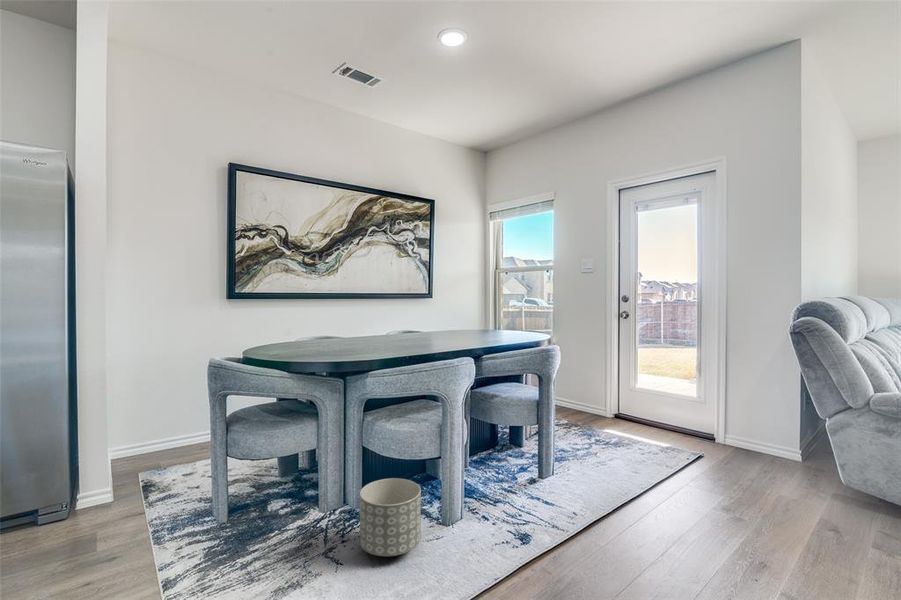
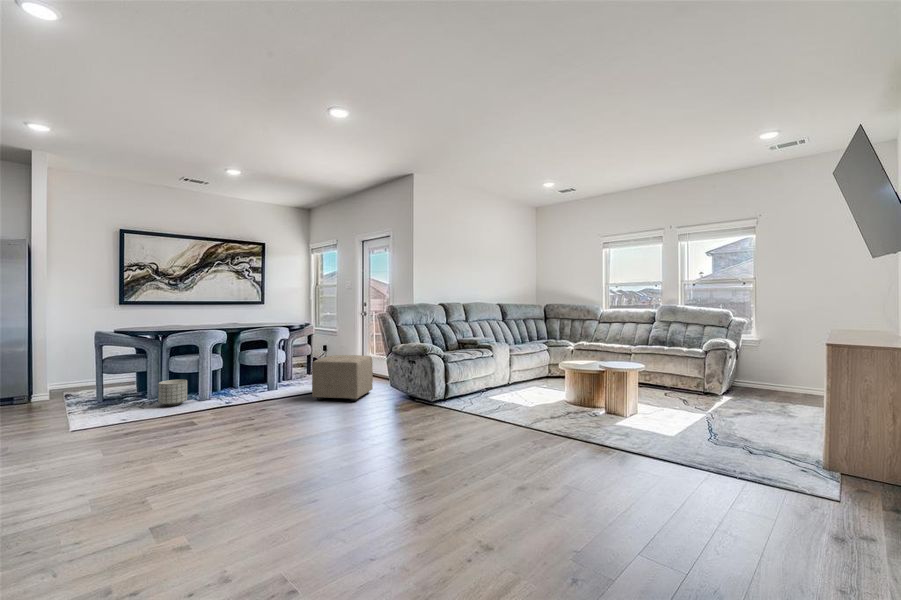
ottoman: none [690,415,868,556] -> present [312,355,373,401]

